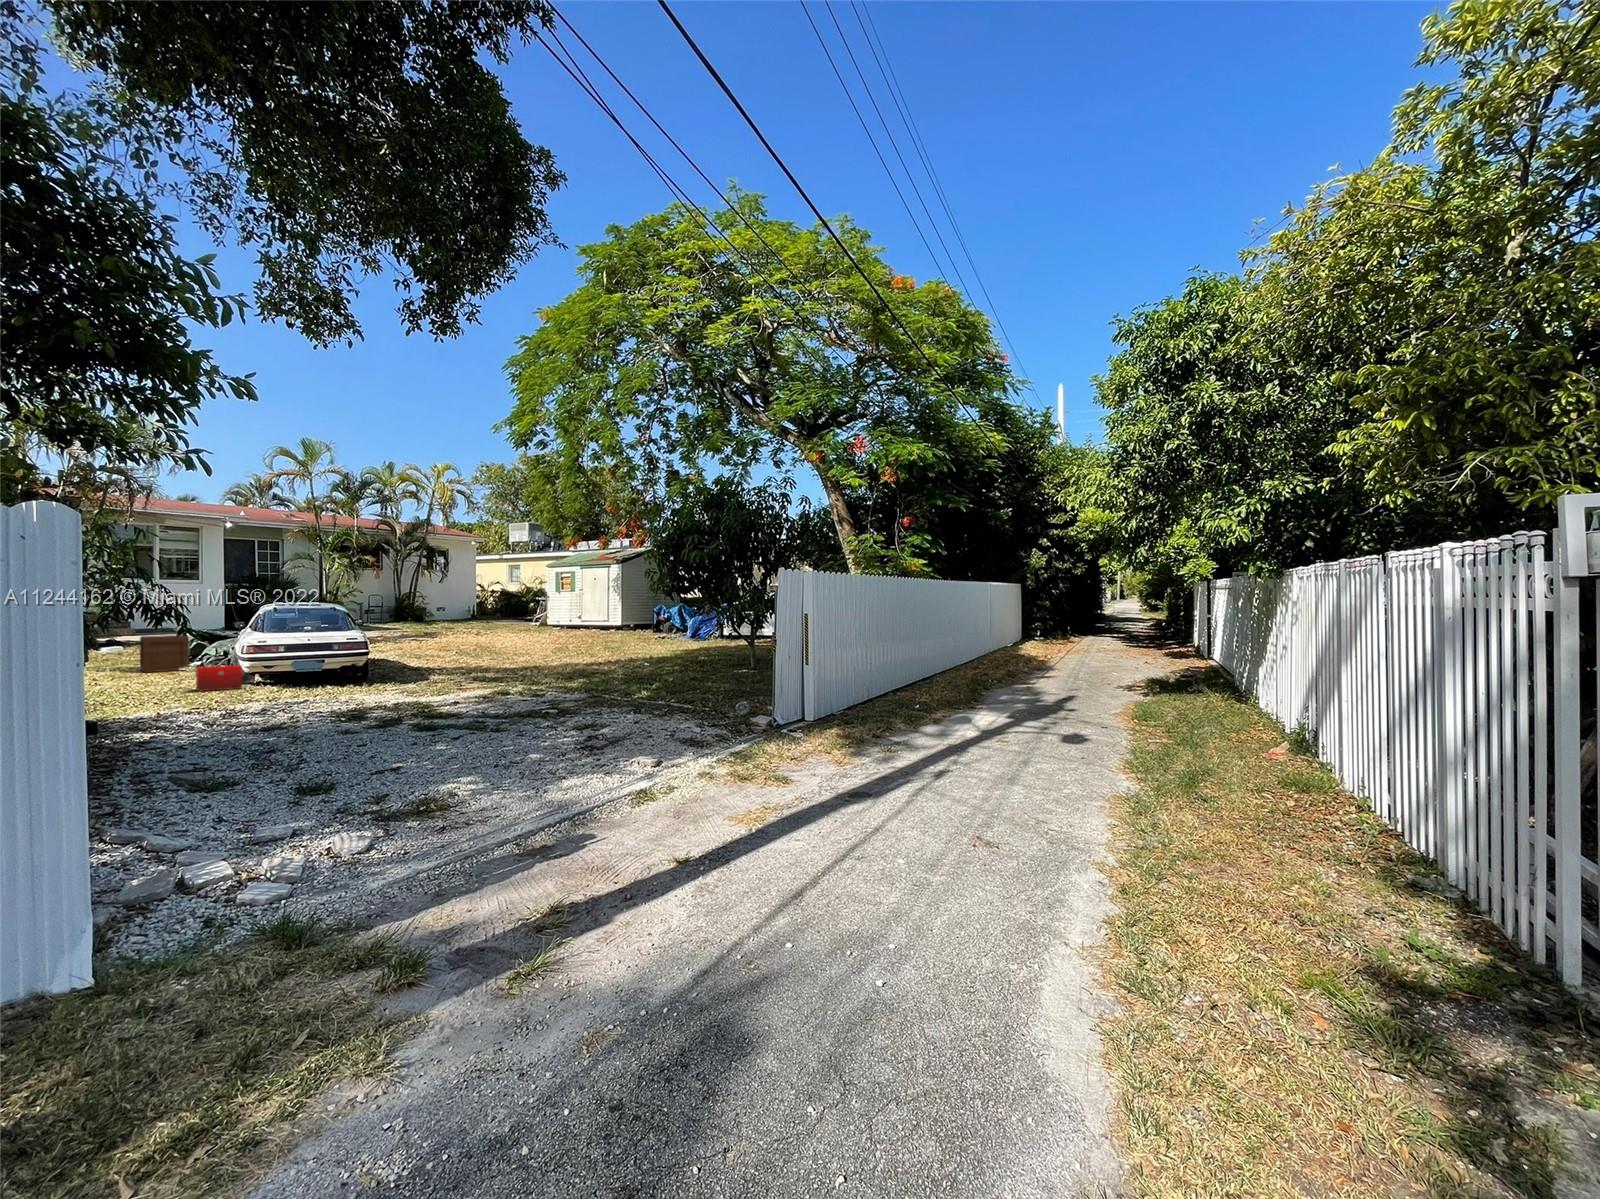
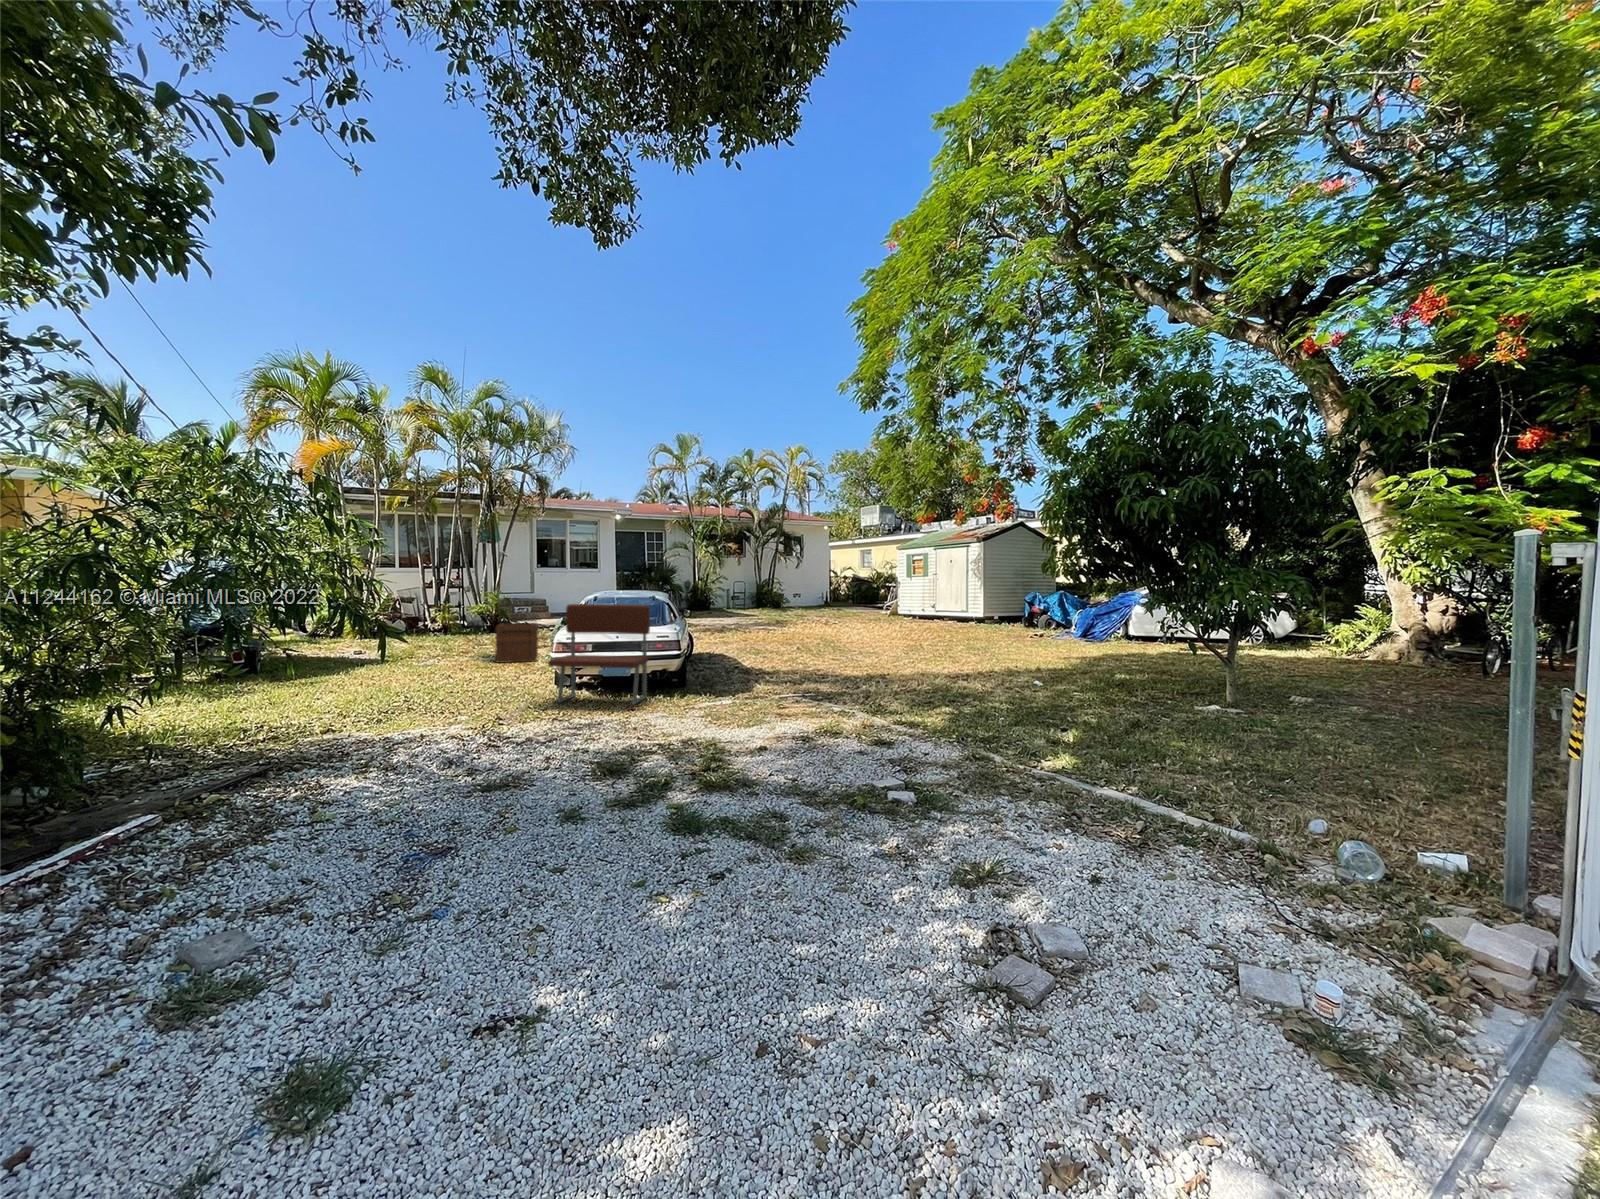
bench: none [253,615,339,691] -> present [548,604,650,705]
toolbox: present [196,661,242,691] -> none [500,661,548,699]

